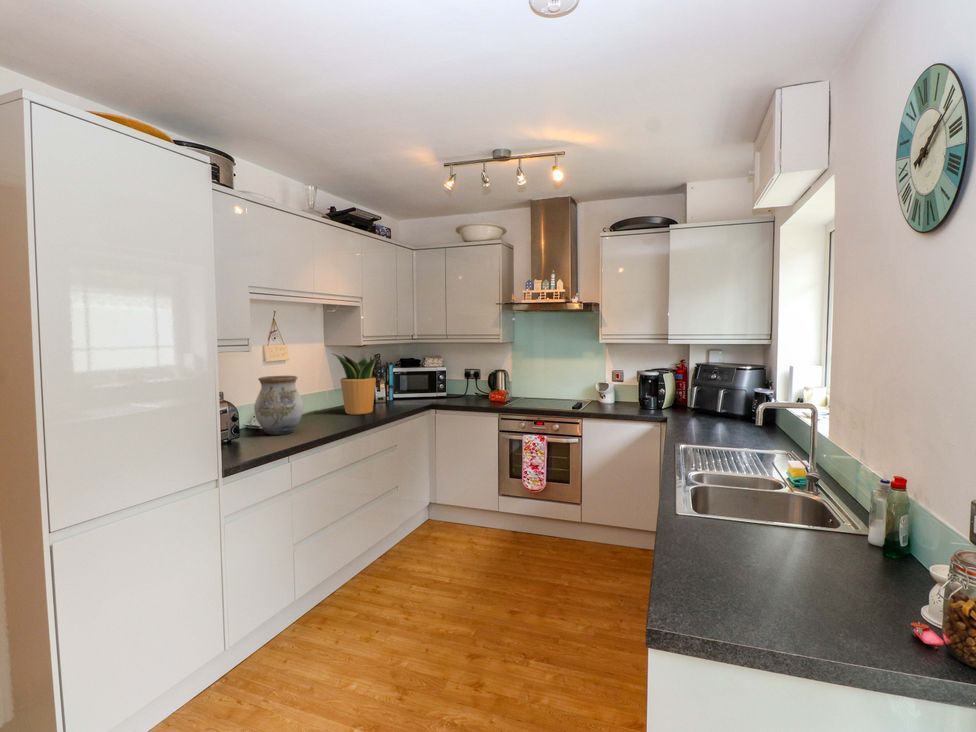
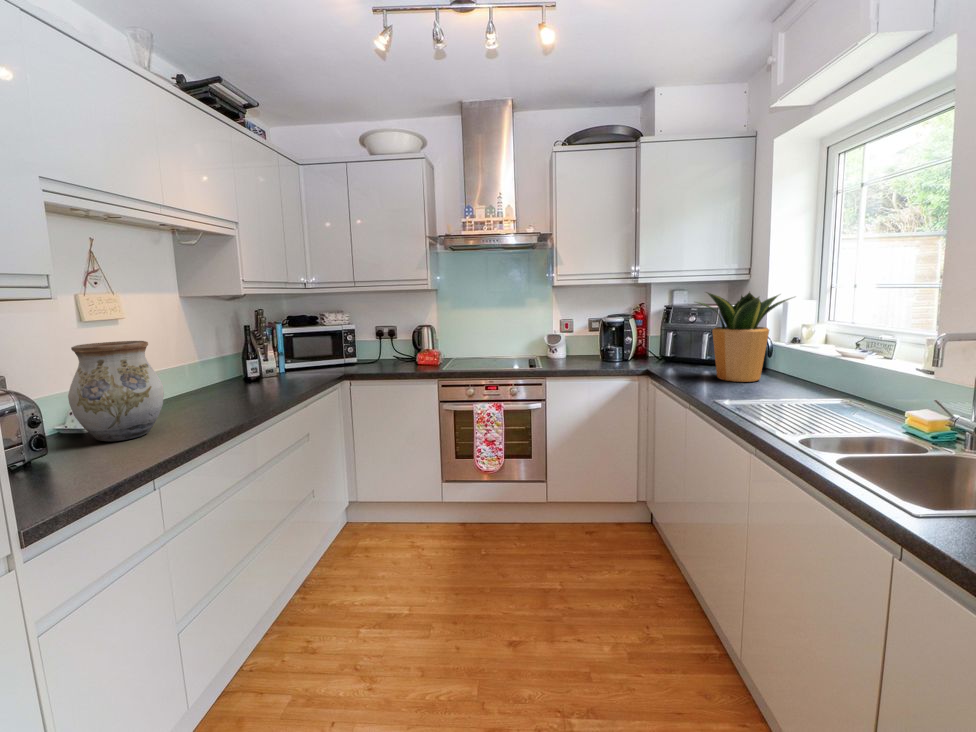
potted plant: present [333,354,377,415] -> present [696,292,791,382]

